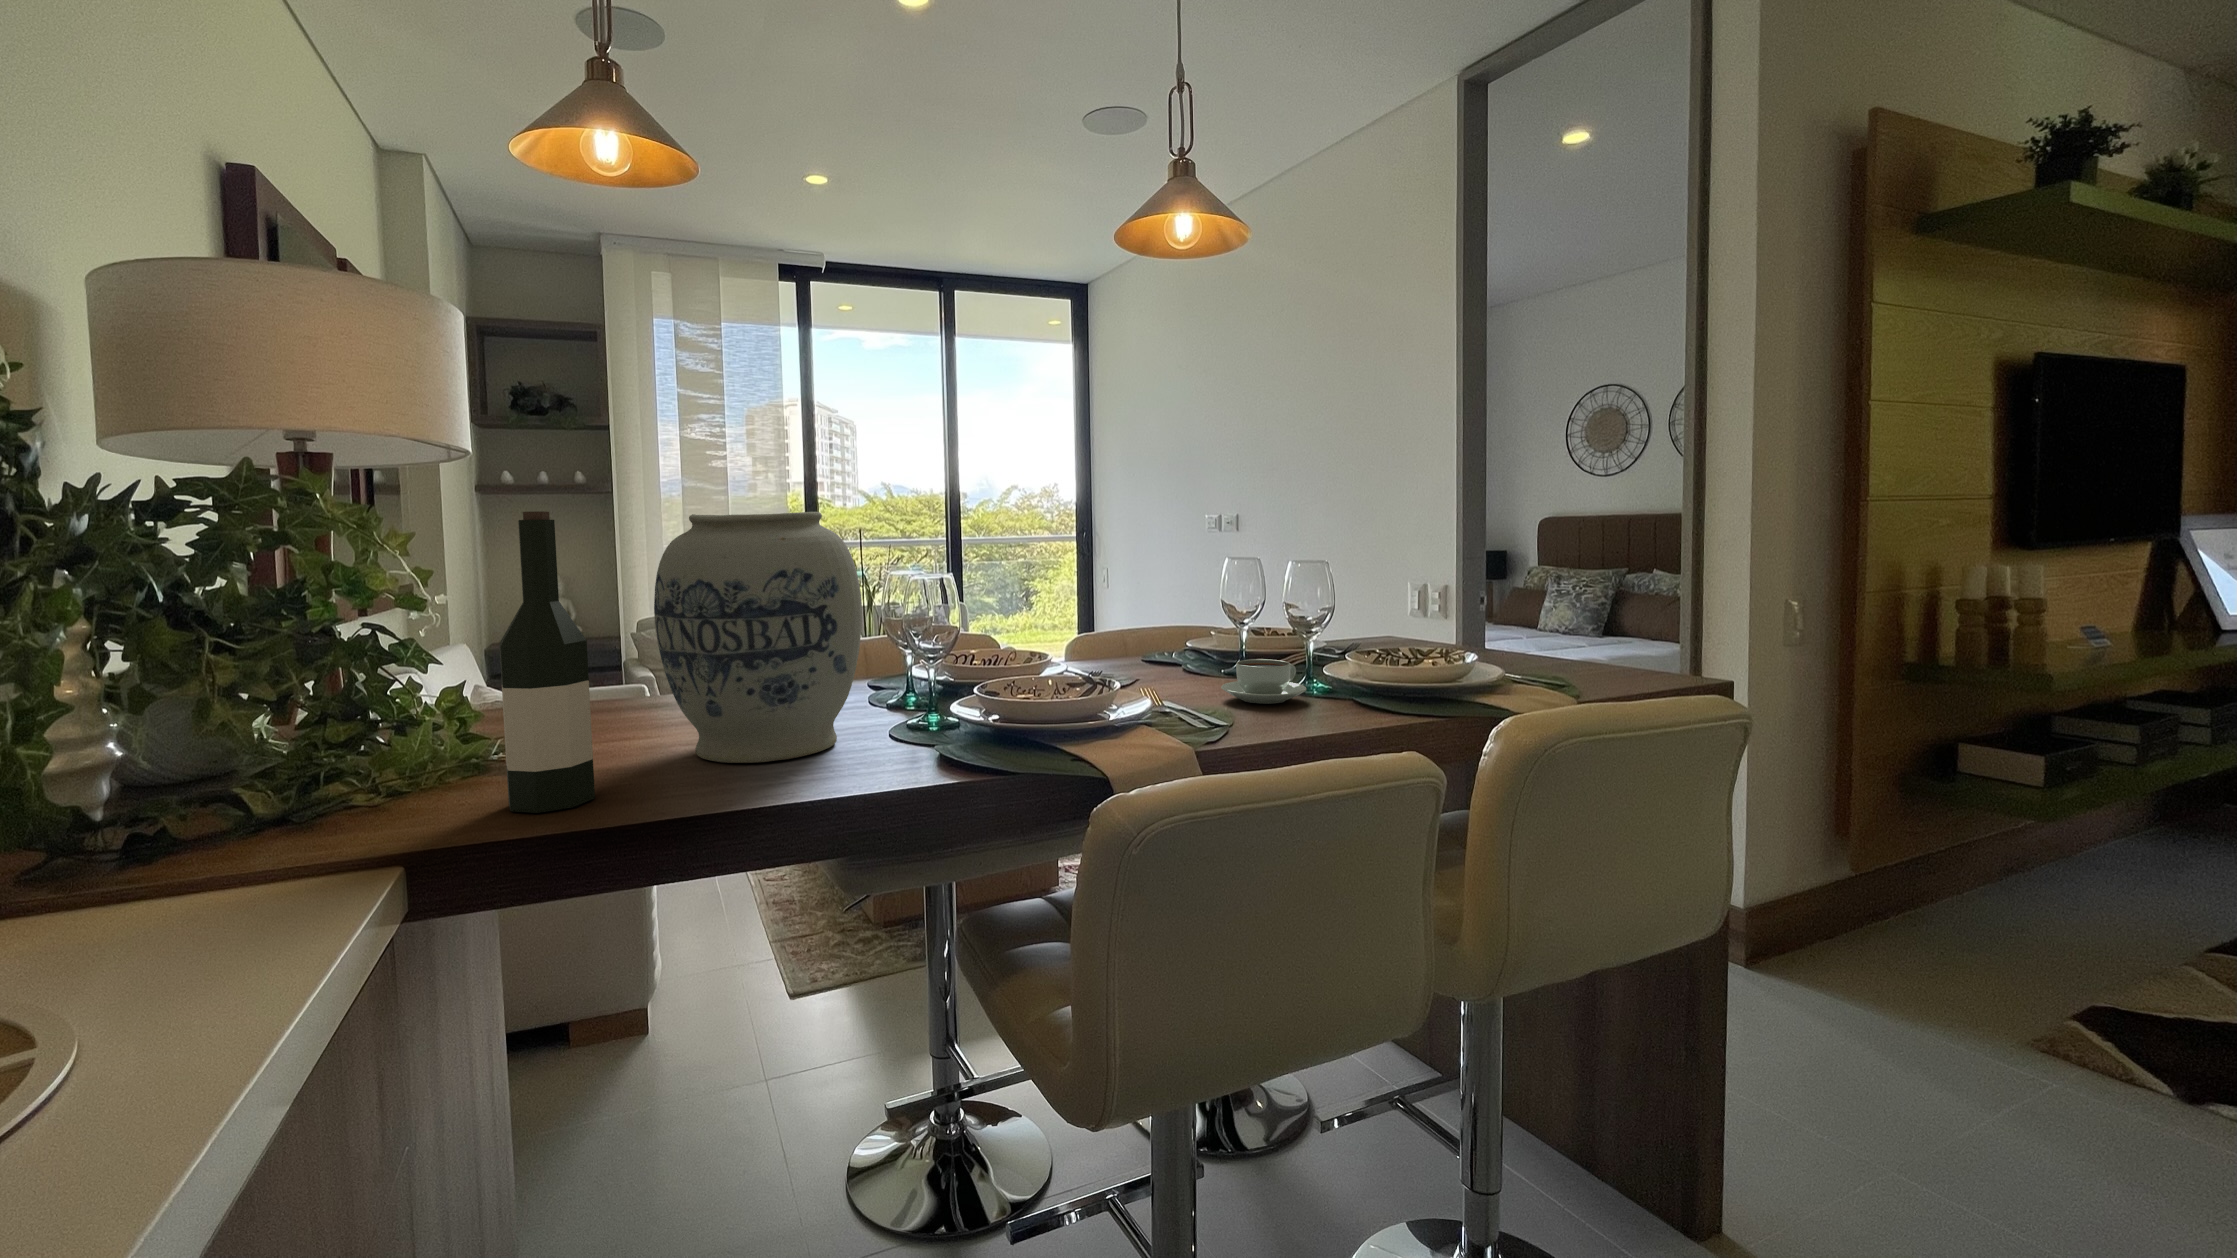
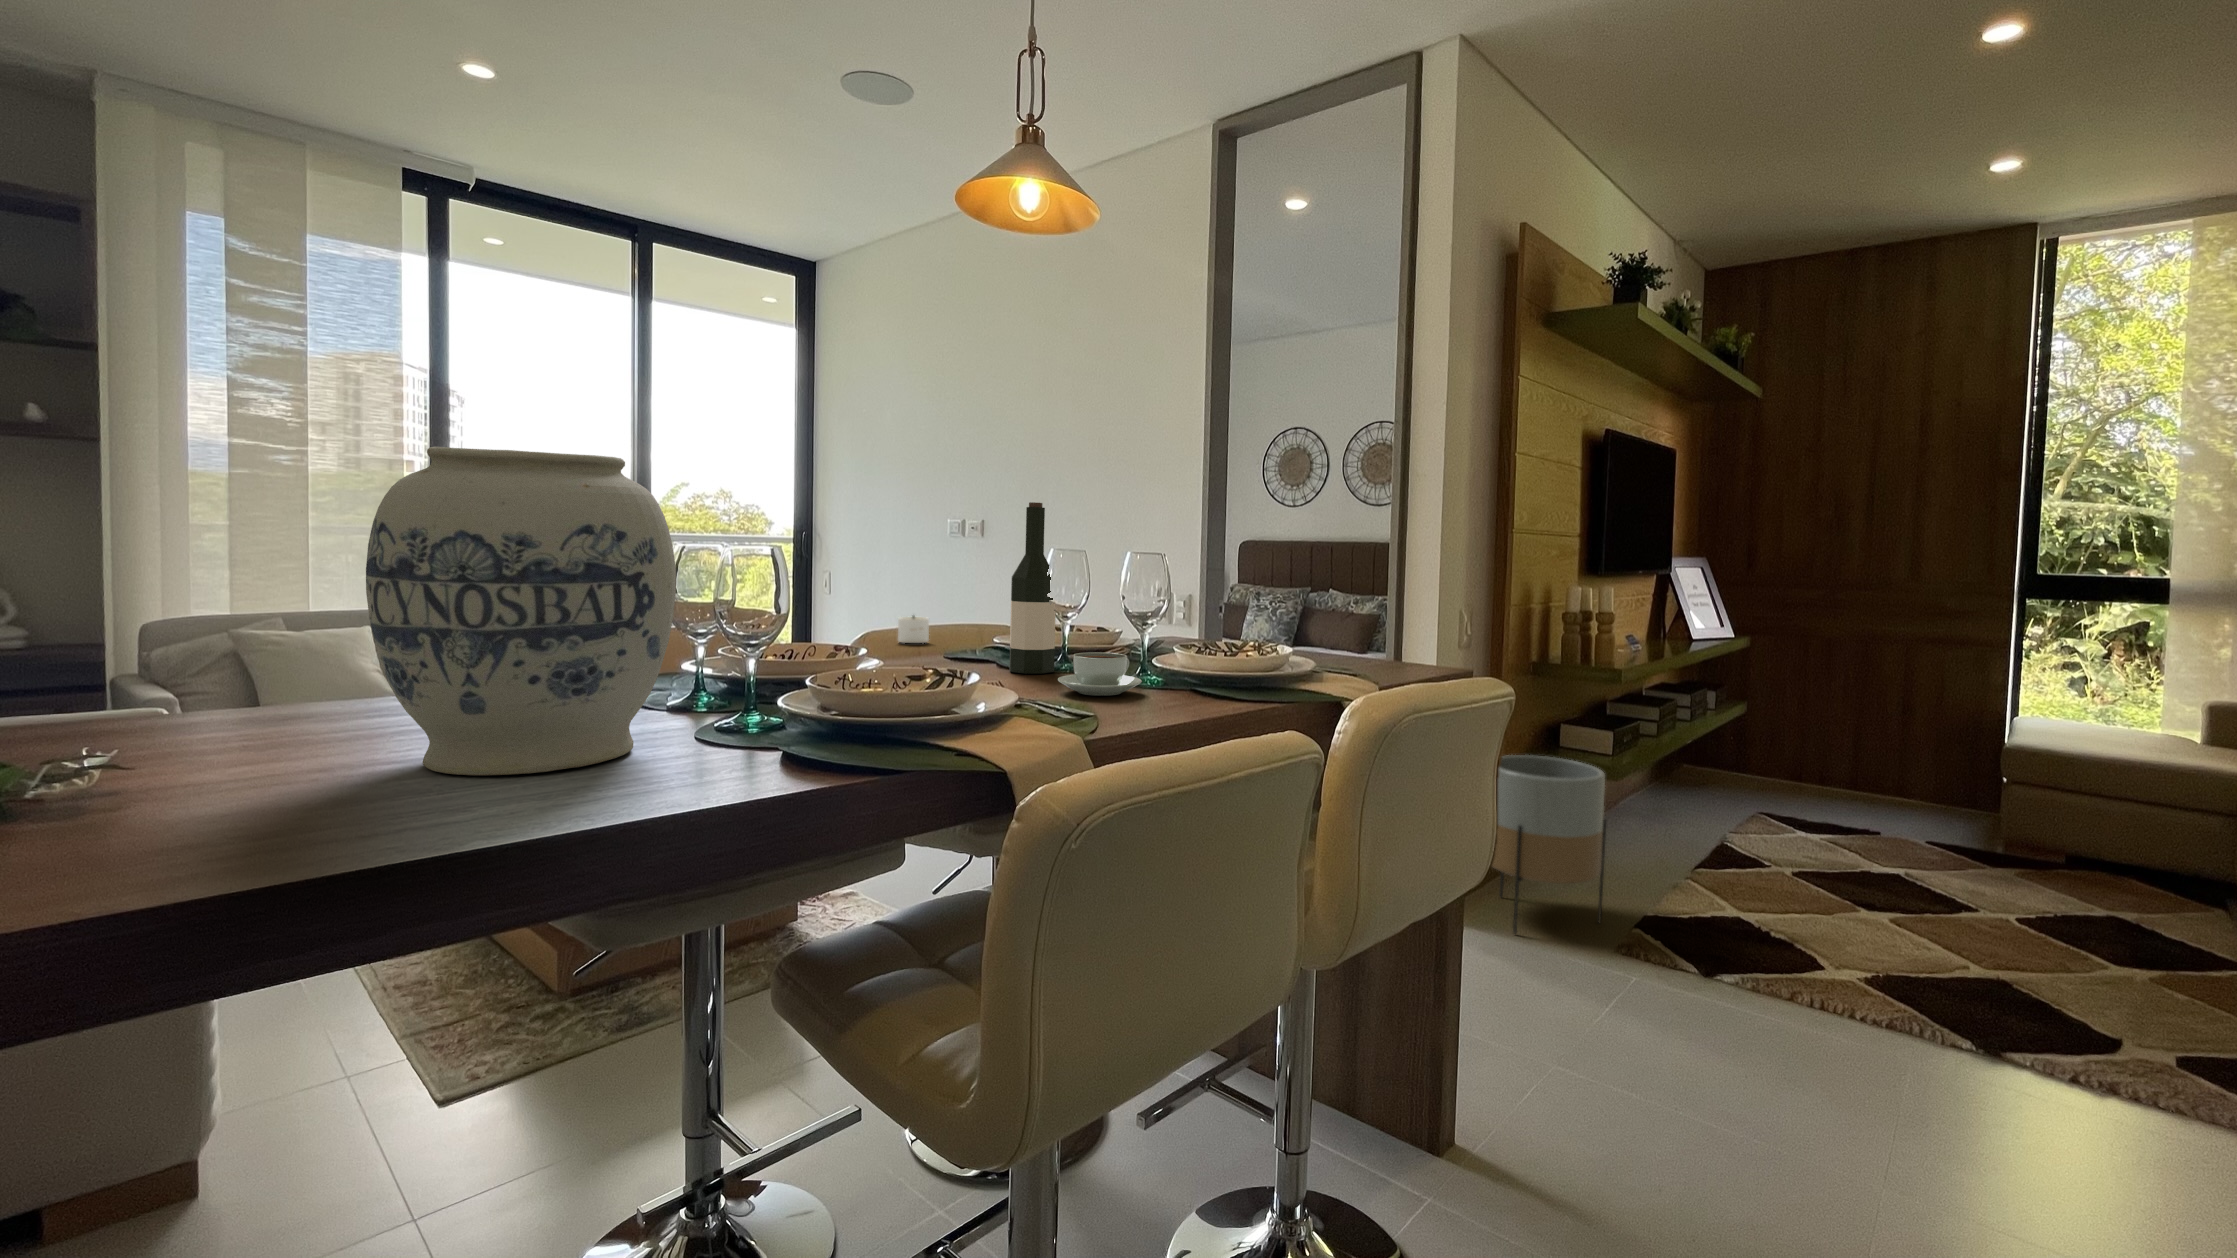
wine bottle: present [499,511,595,813] -> present [1009,502,1056,674]
candle: none [1114,615,1152,642] -> present [898,616,929,643]
planter: none [1822,777,2021,1004] -> present [1492,755,1607,934]

